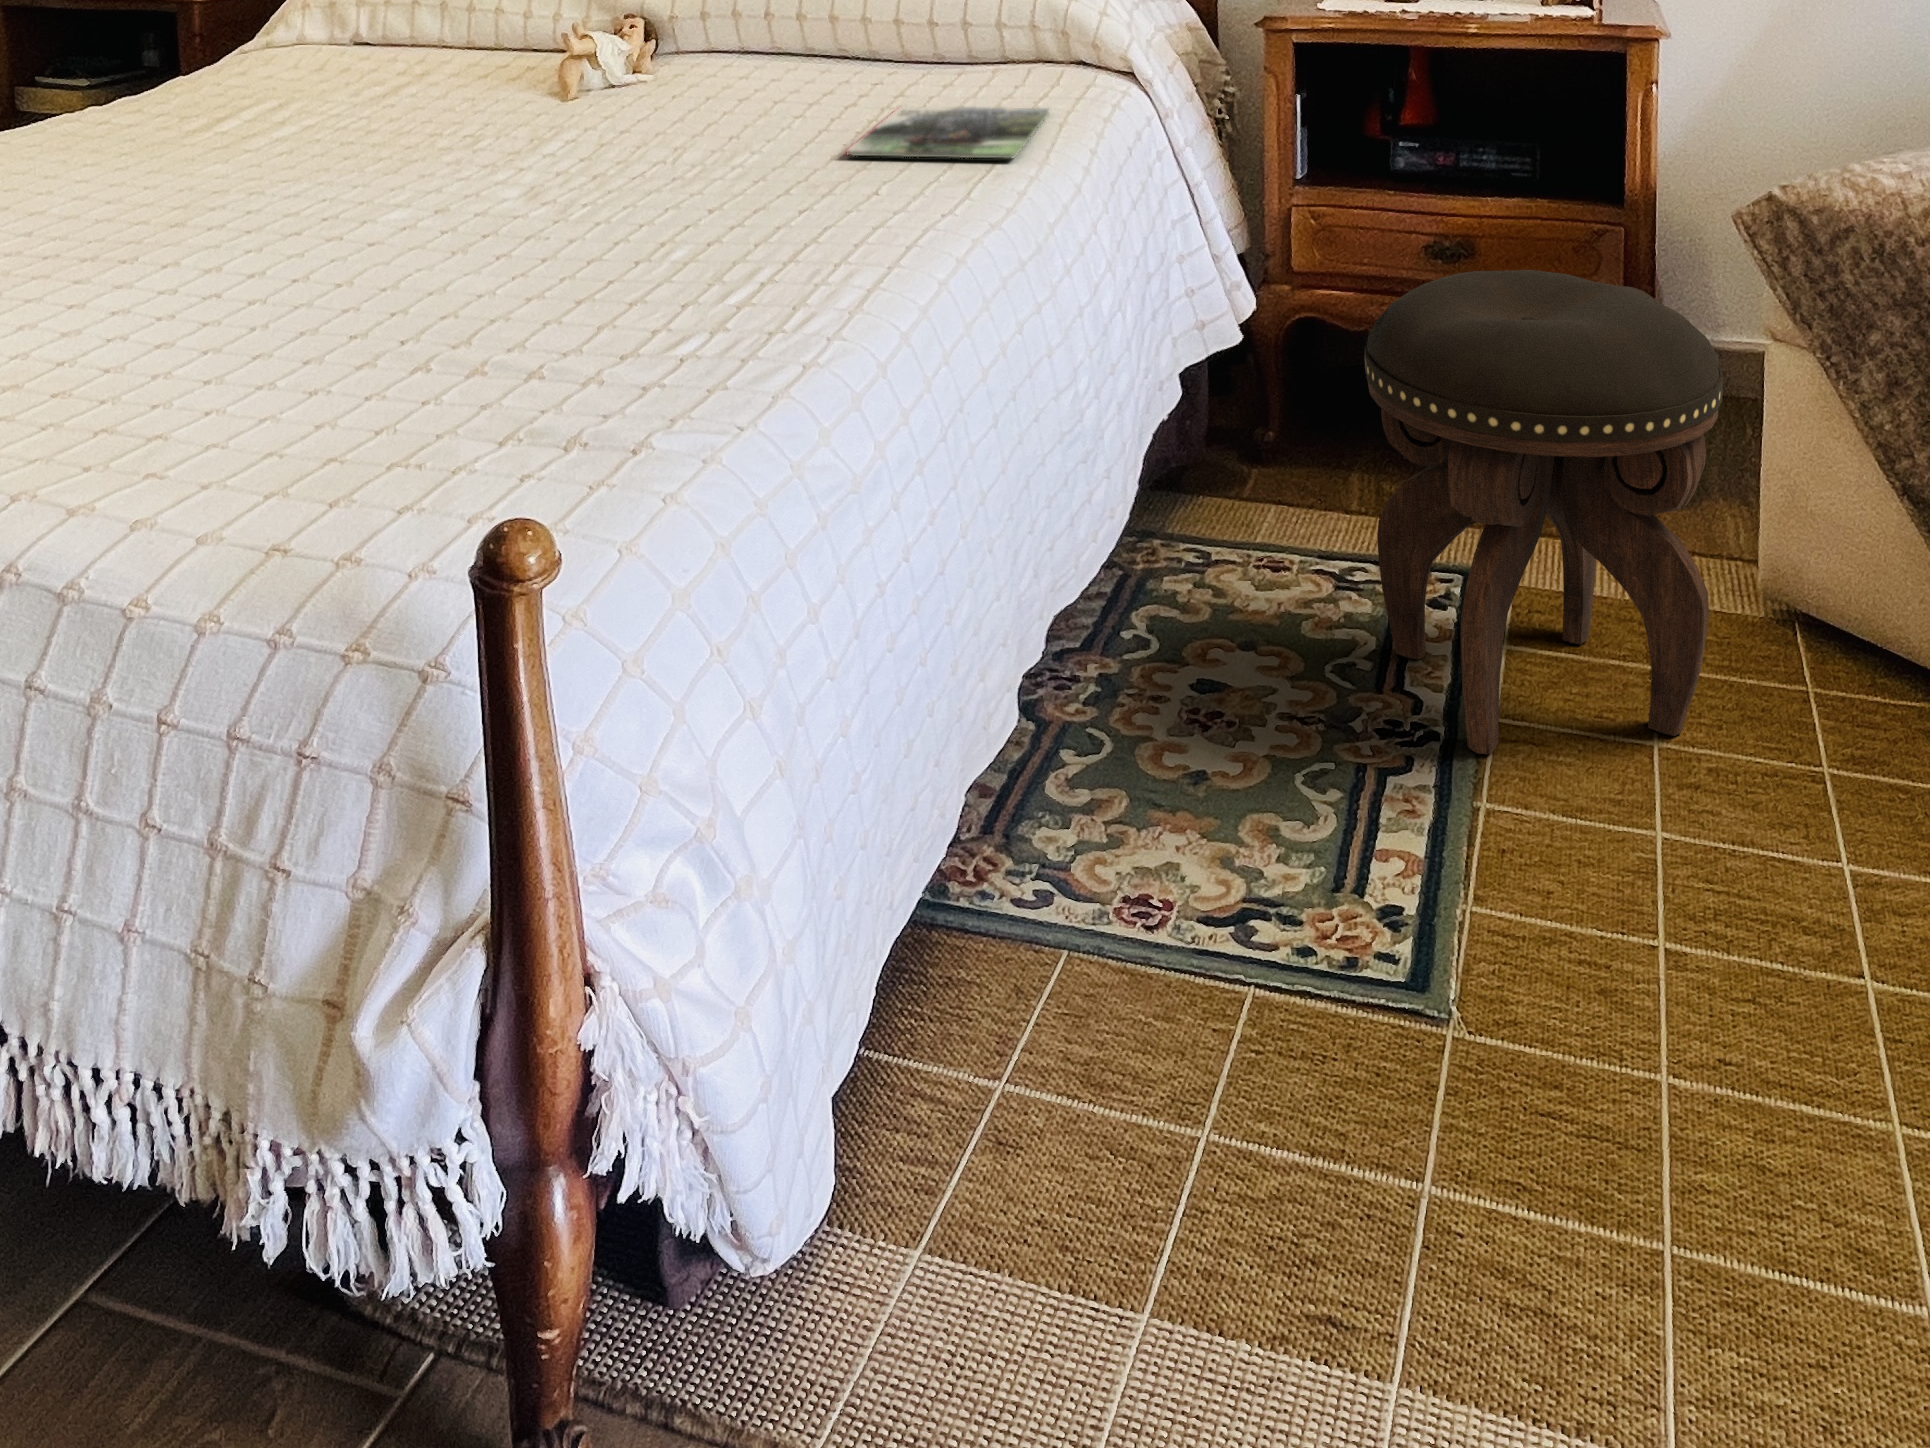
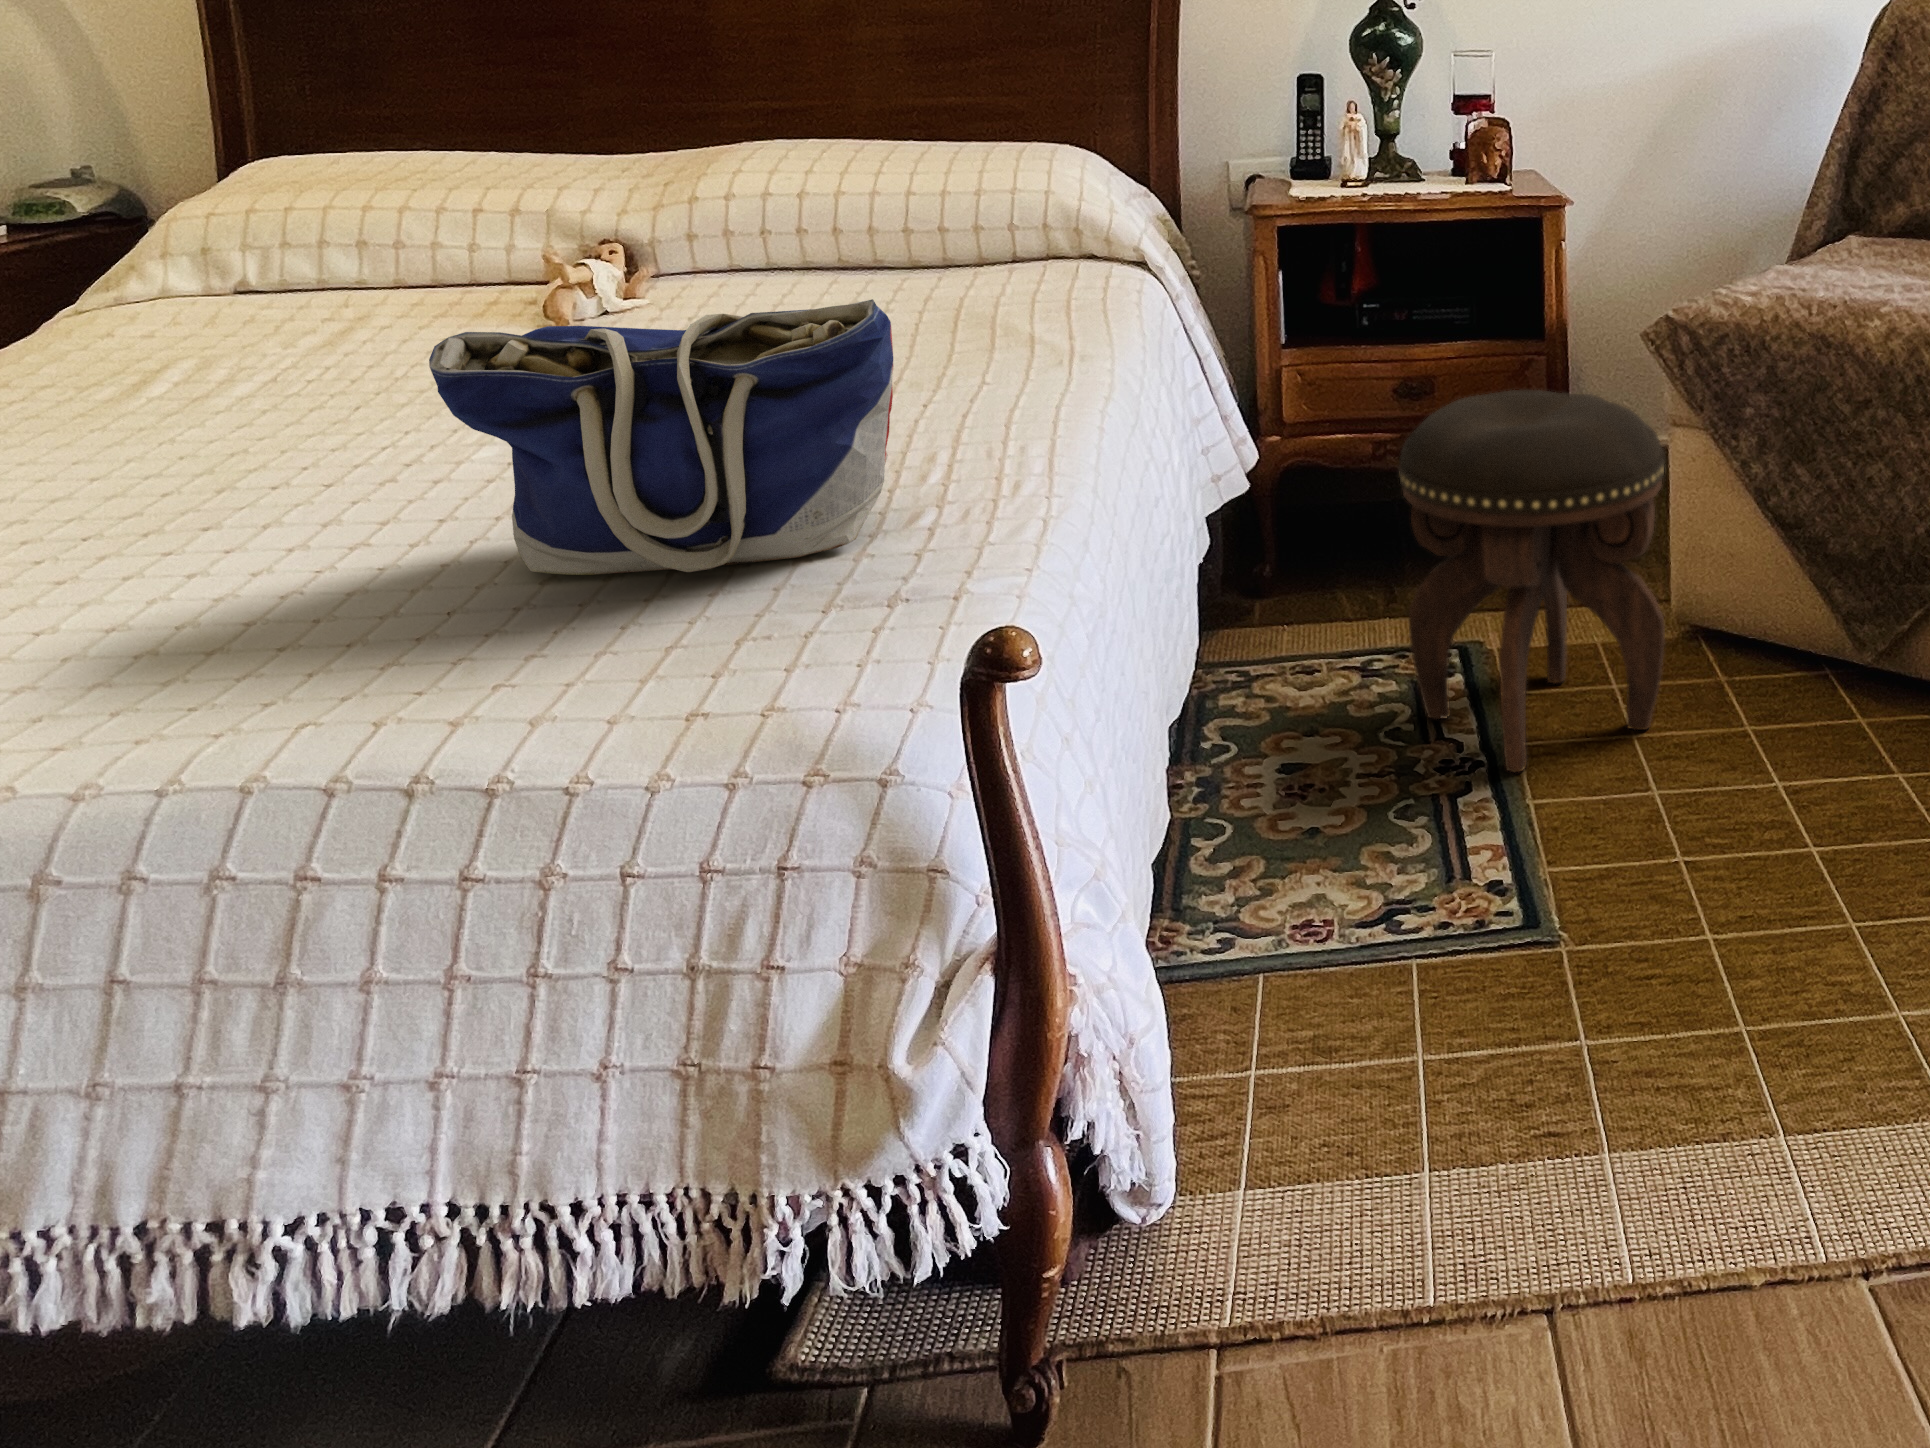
tote bag: none [173,93,639,376] -> present [429,299,893,575]
magazine: present [846,107,1049,158] -> none [931,298,1094,354]

